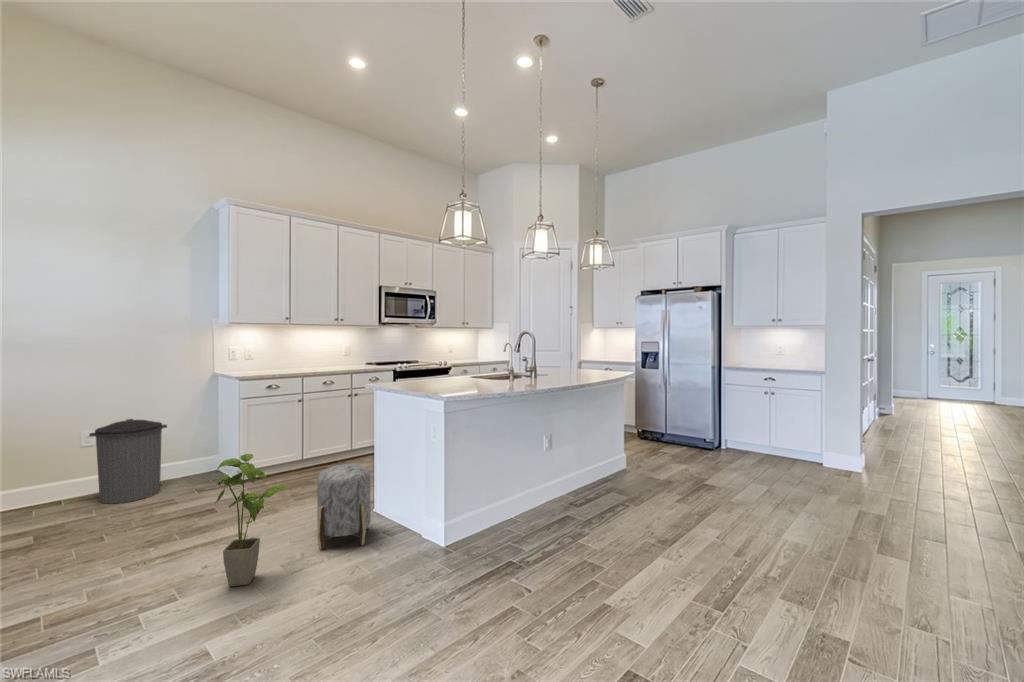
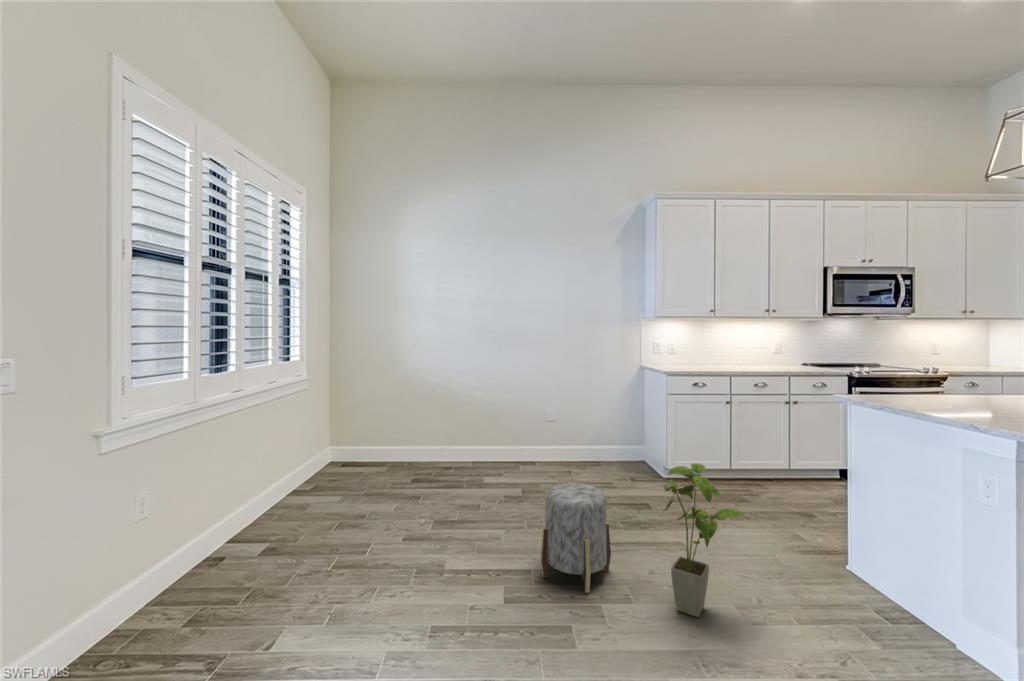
trash can: present [89,419,167,504] -> none [554,403,606,475]
stool: present [317,464,371,549] -> present [540,483,611,593]

